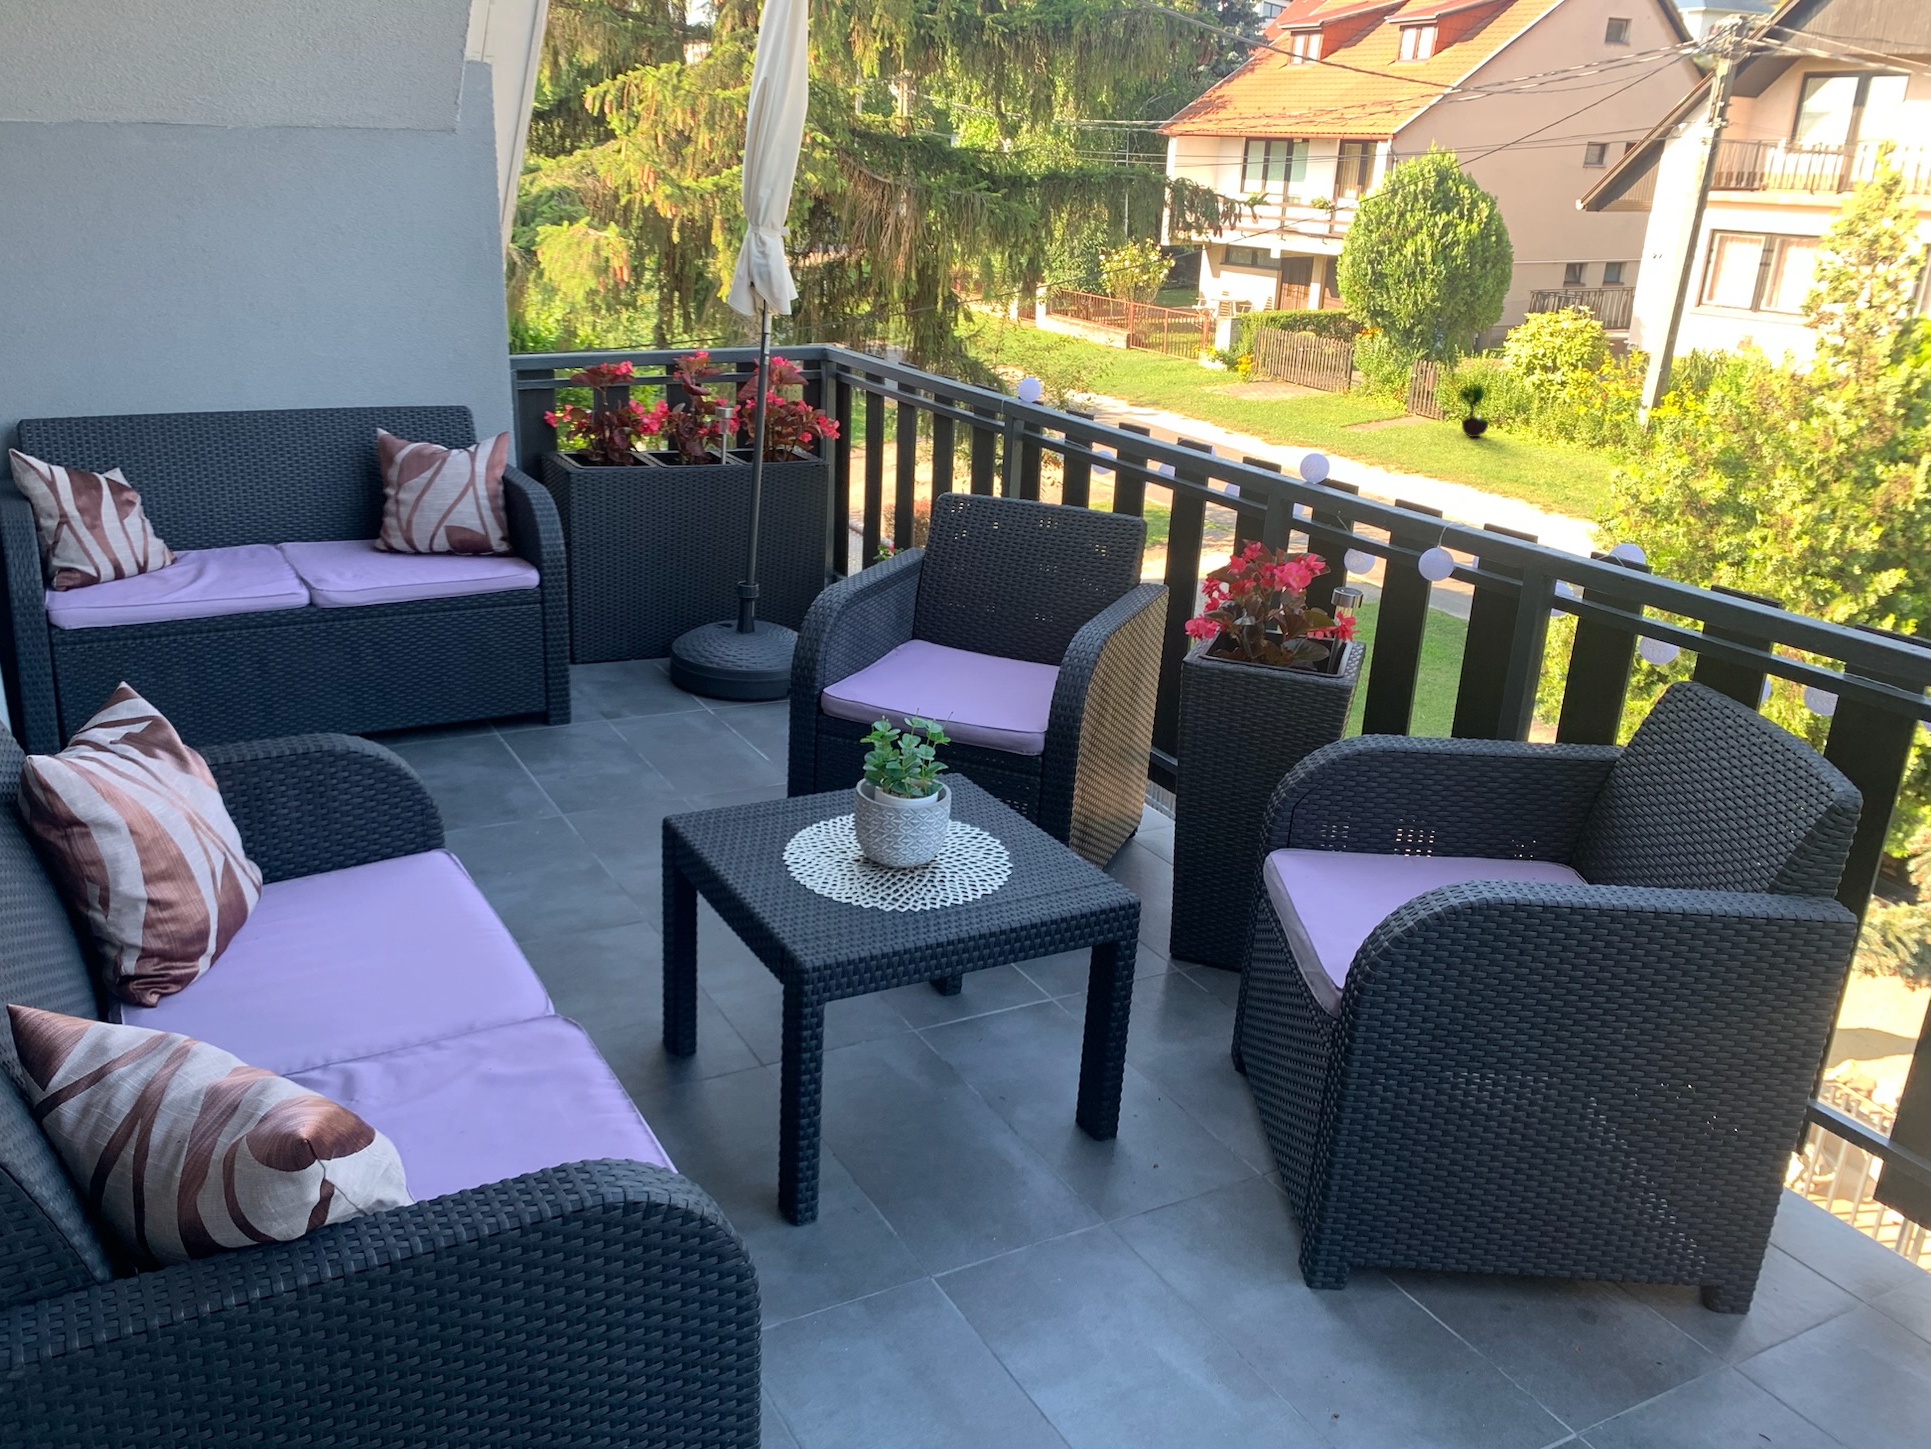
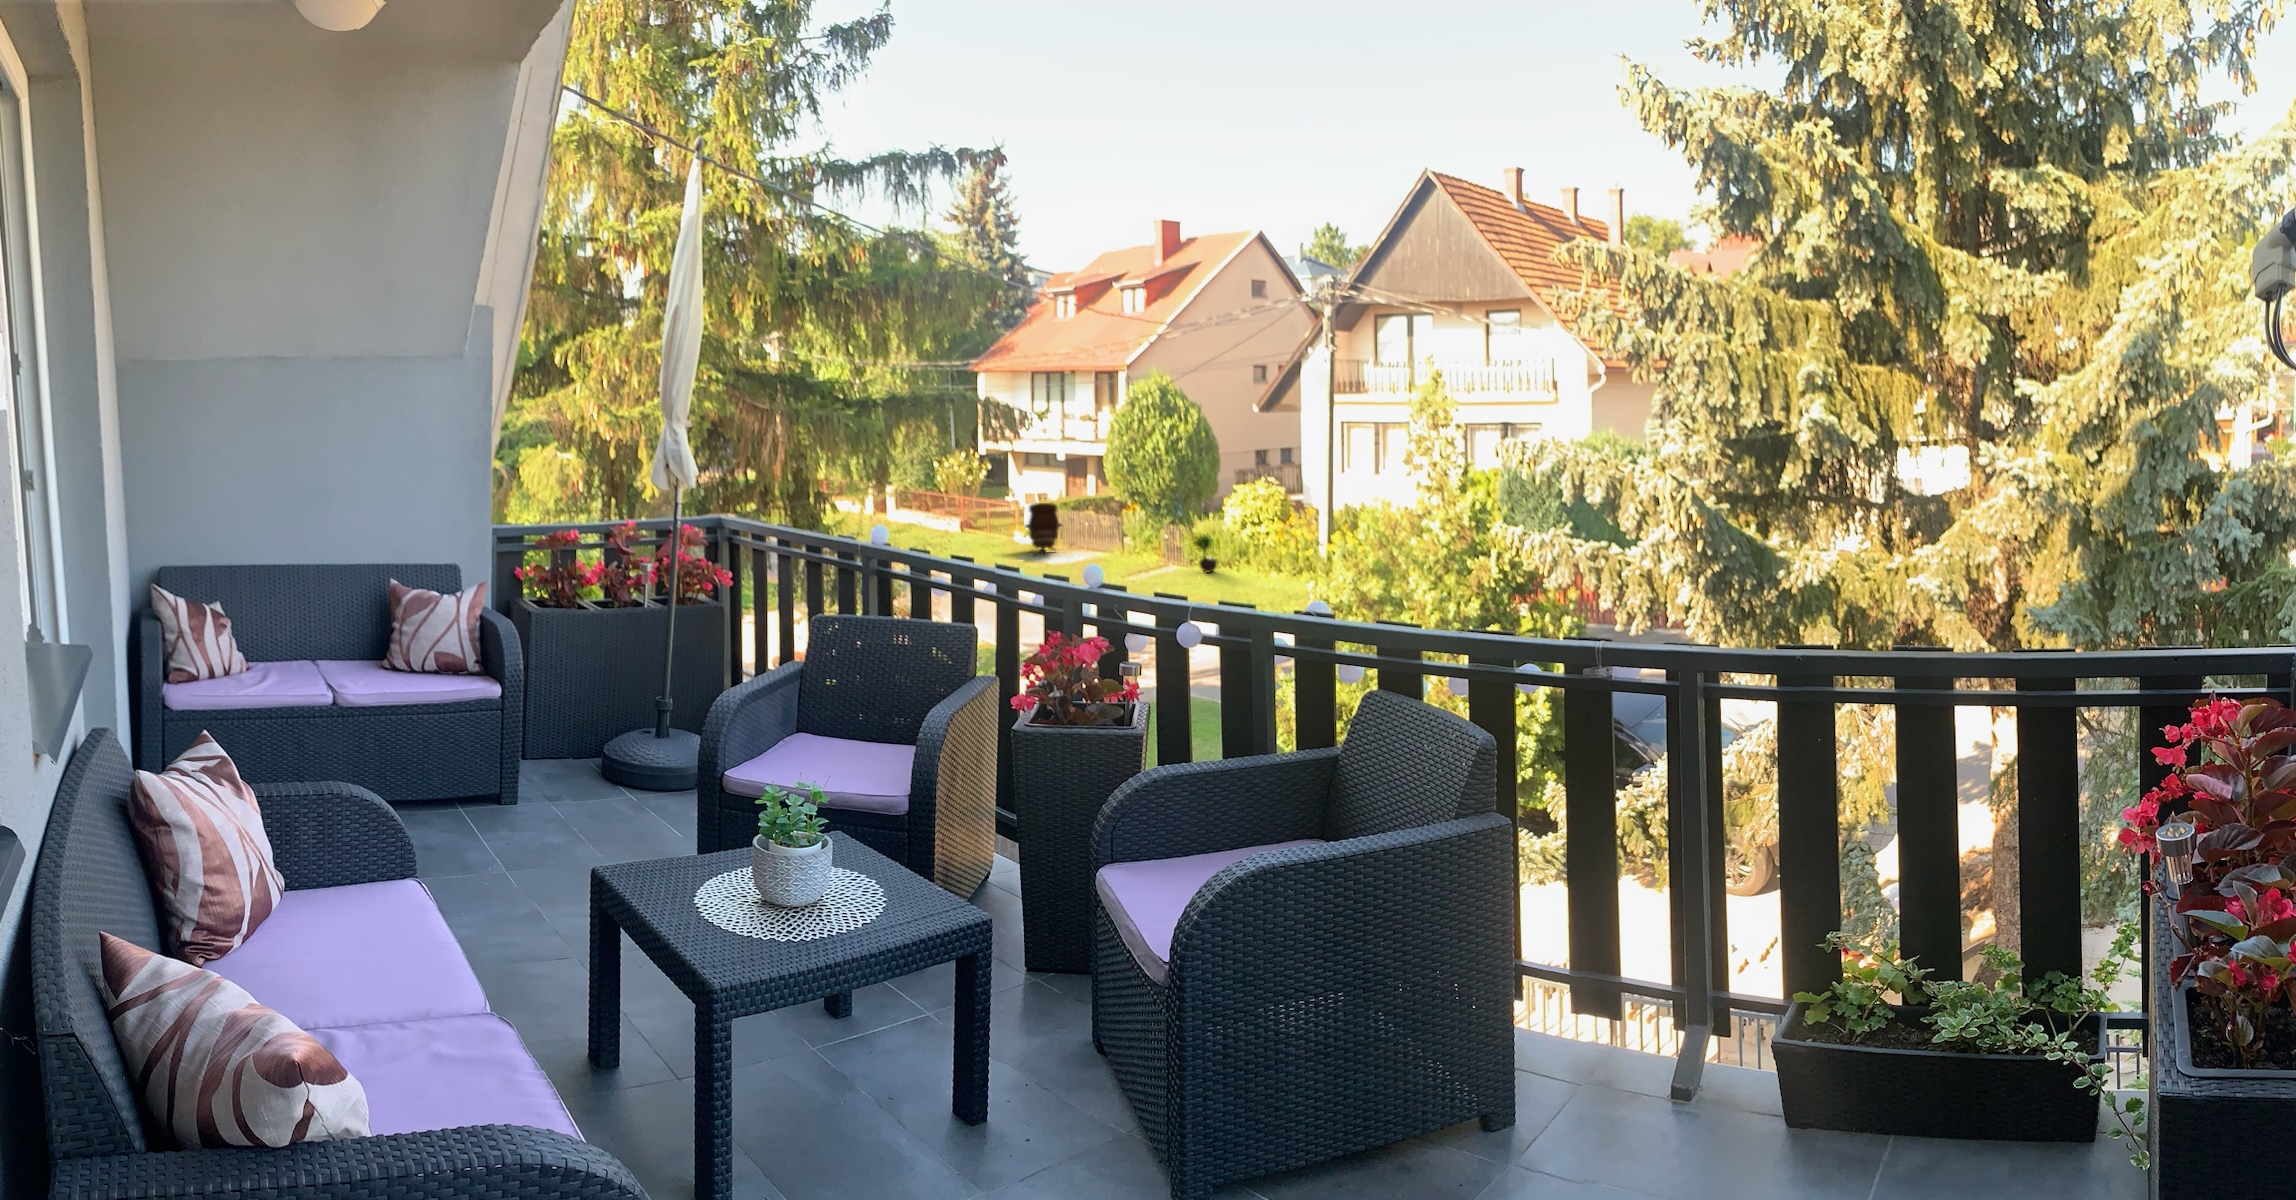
lounge chair: none [1220,317,1272,389] -> present [1025,503,1062,553]

